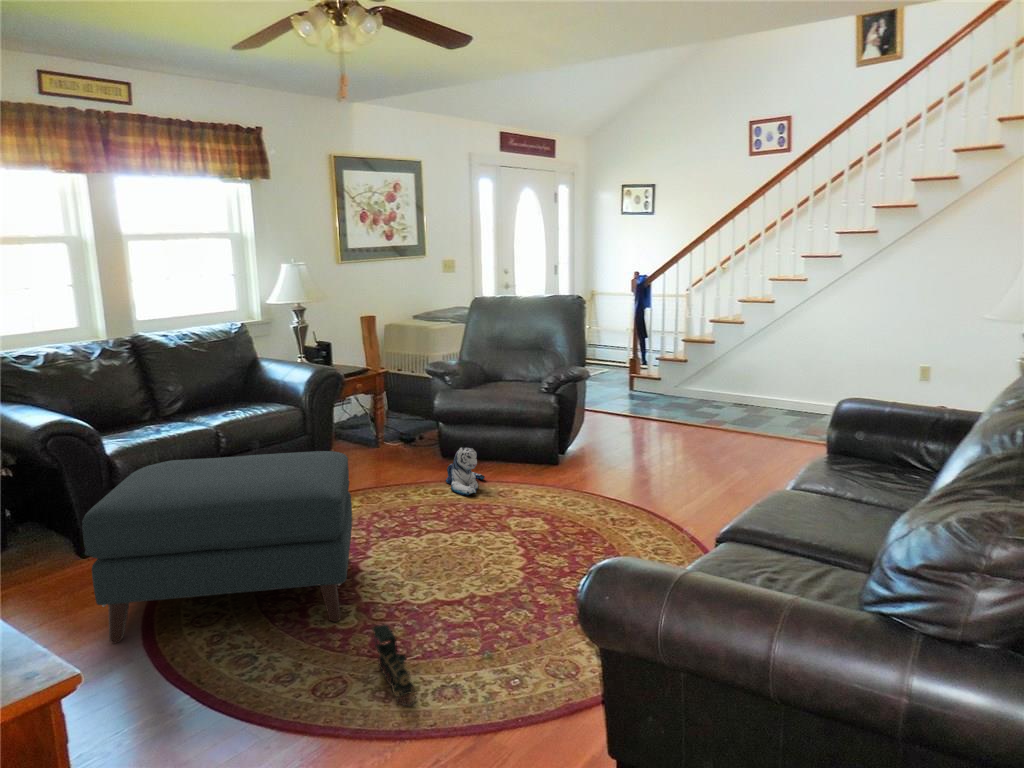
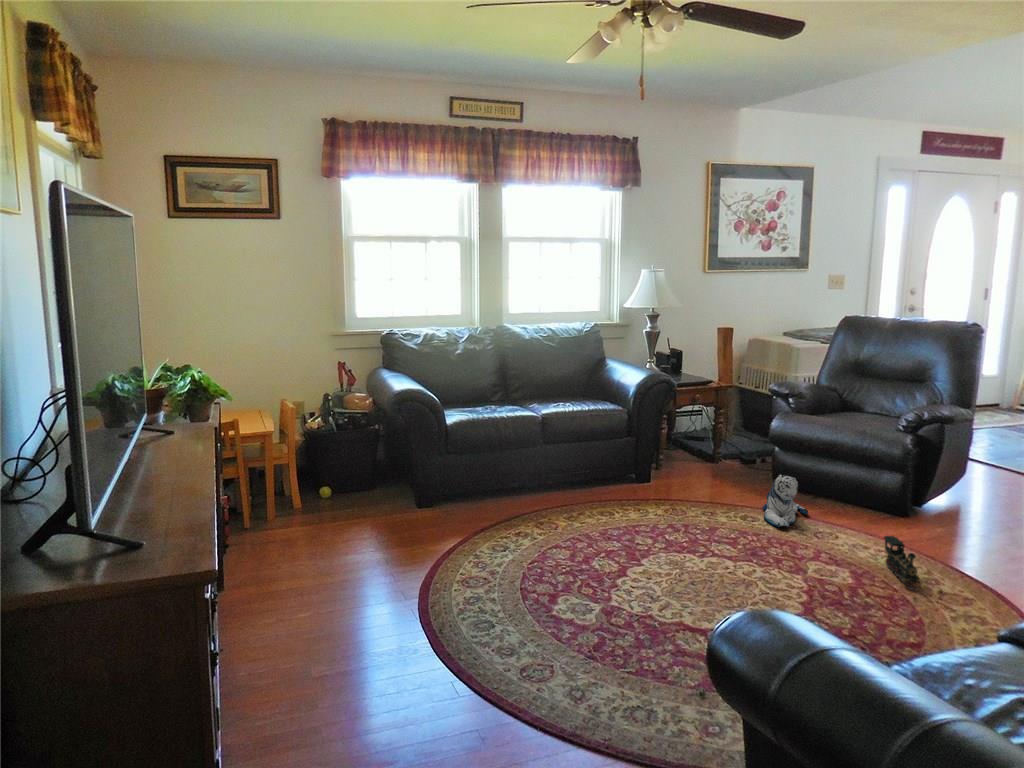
ottoman: present [82,451,352,644] -> none [389,438,630,615]
toy train: present [372,624,416,704] -> present [884,536,921,590]

